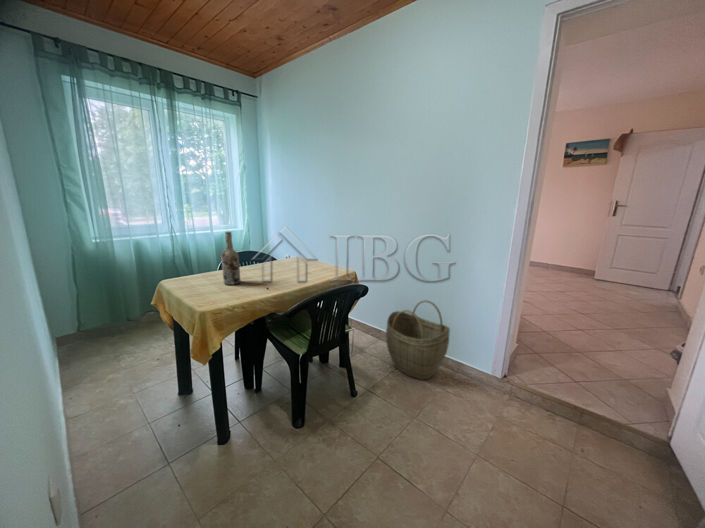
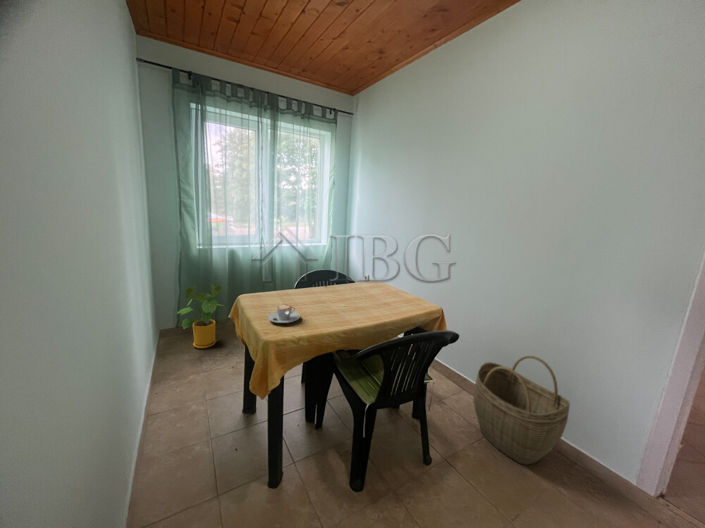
wine bottle: present [221,232,240,285] -> none [296,251,314,308]
house plant: none [79,281,140,350] -> present [178,284,223,348]
coffee cup: none [198,282,230,298] -> present [268,305,300,323]

